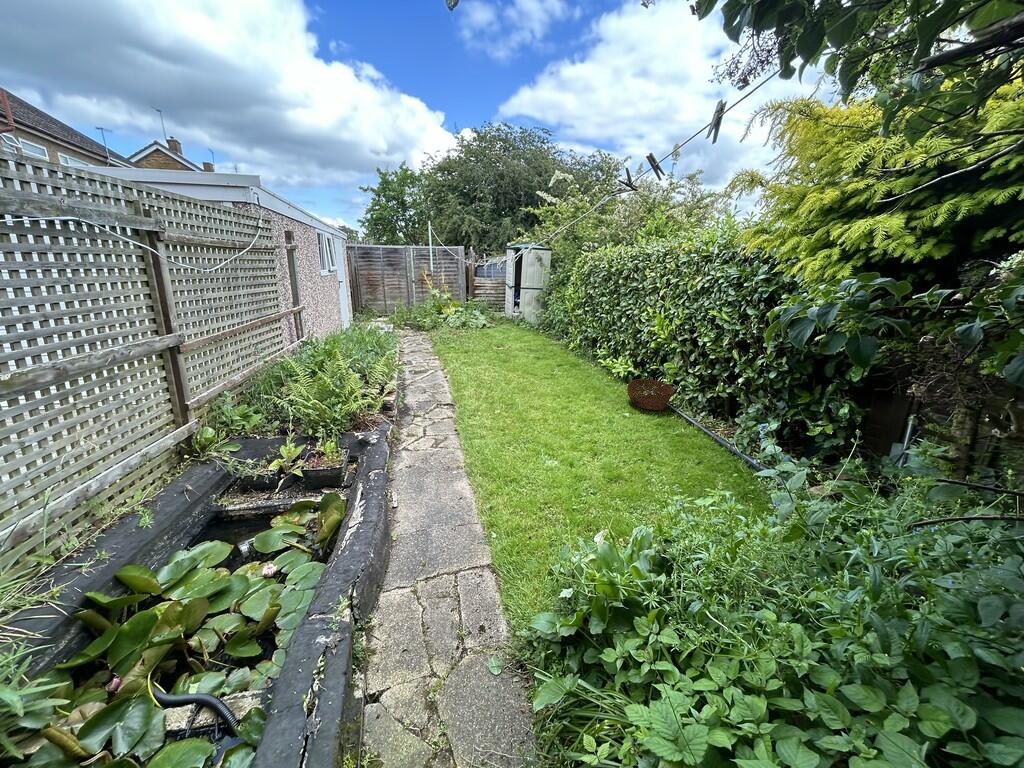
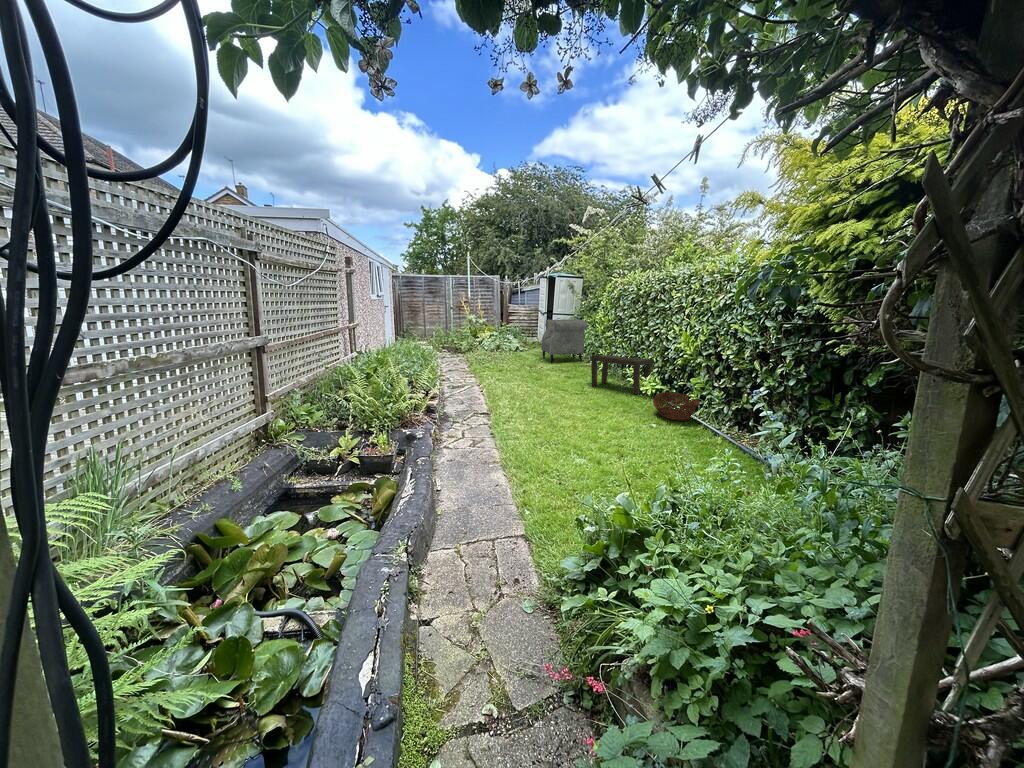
chair: none [509,296,557,344] -> present [542,319,588,363]
bench: none [561,337,626,380] -> present [591,355,653,394]

